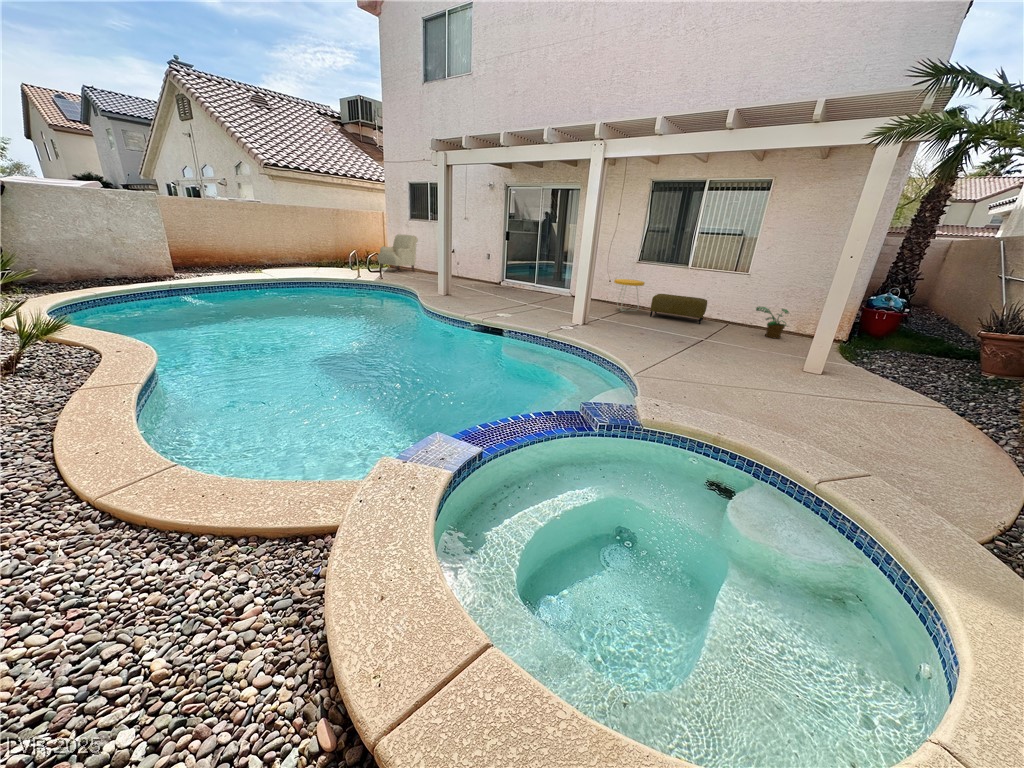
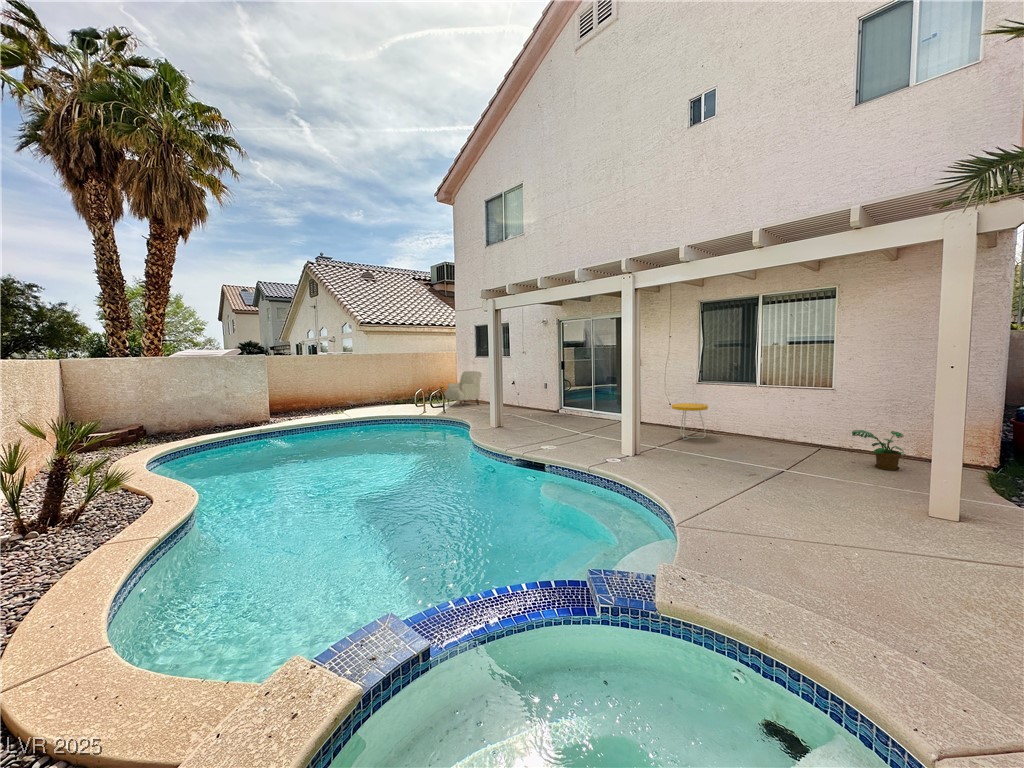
ottoman: present [650,294,707,324] -> none [718,418,790,452]

